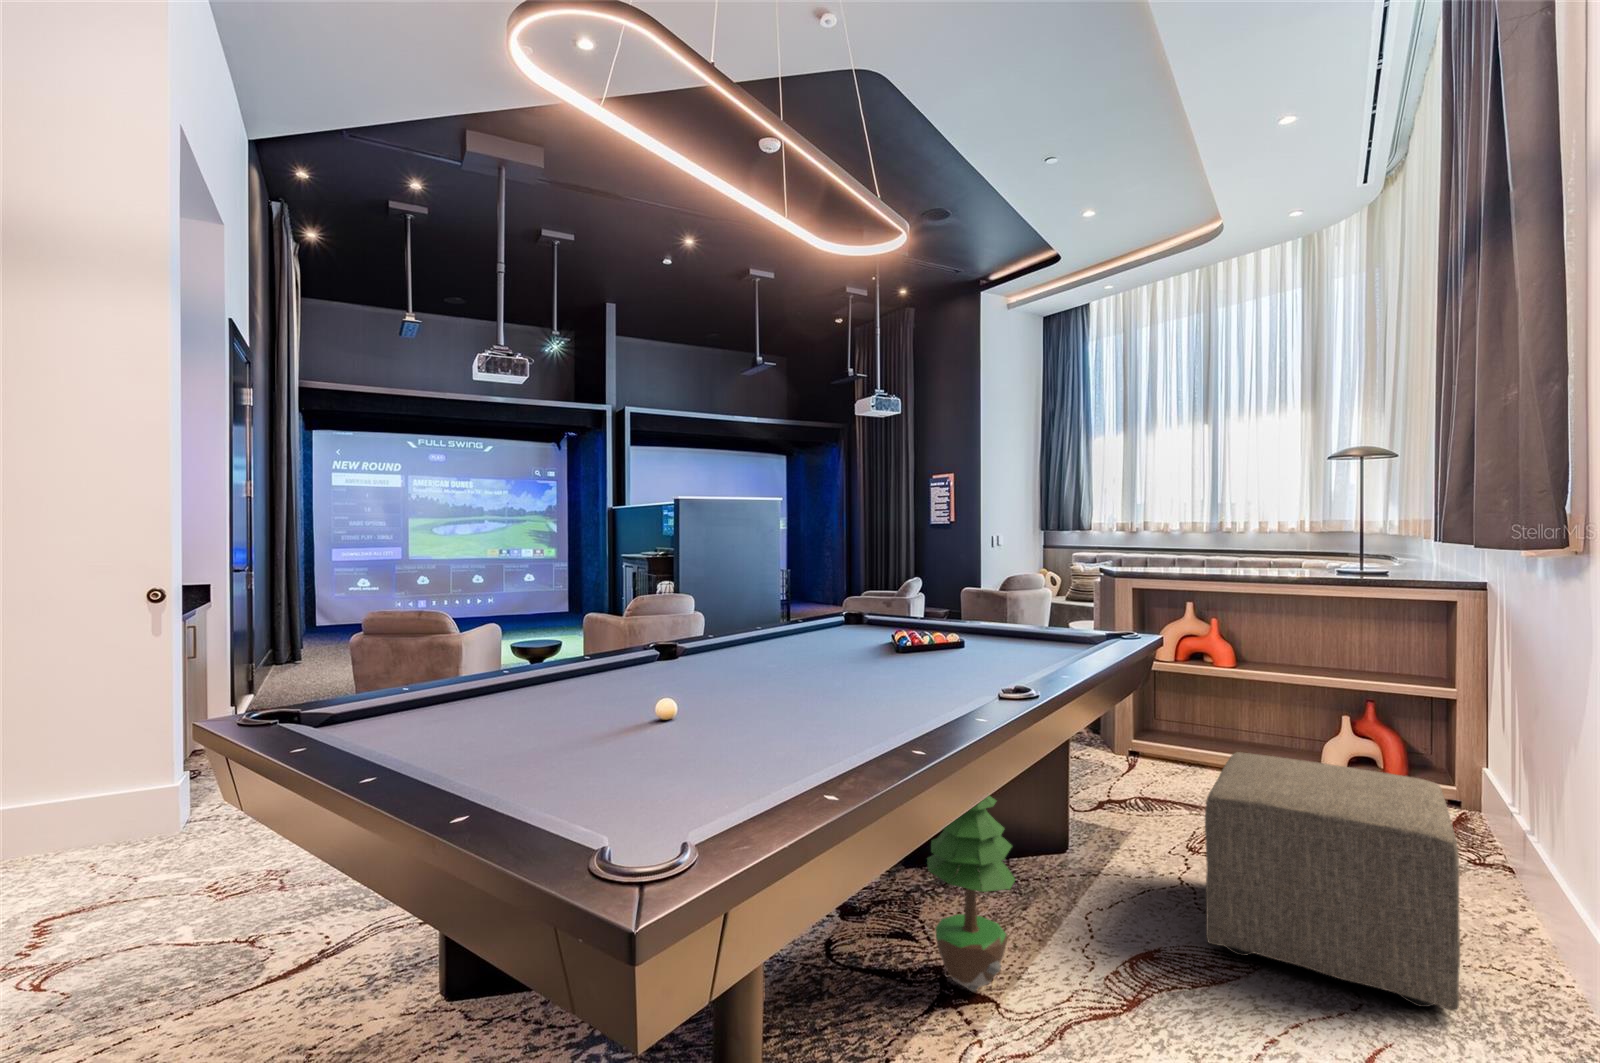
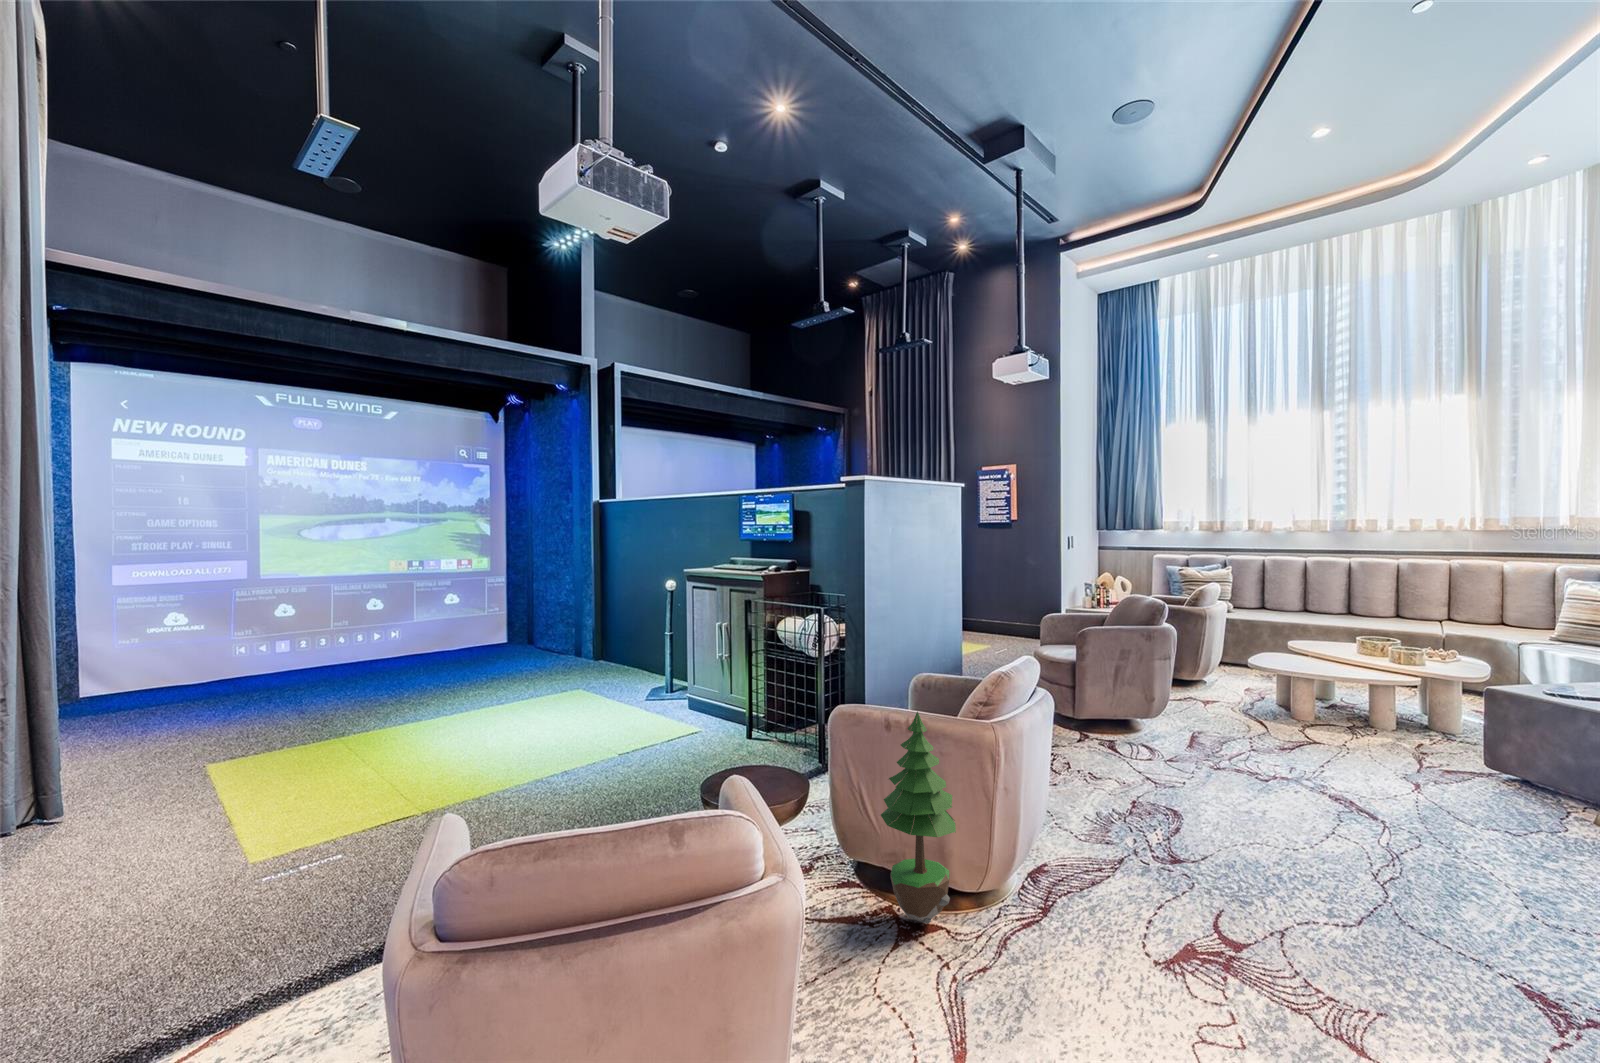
ottoman: present [1205,752,1460,1010] -> none [1072,702,1257,877]

